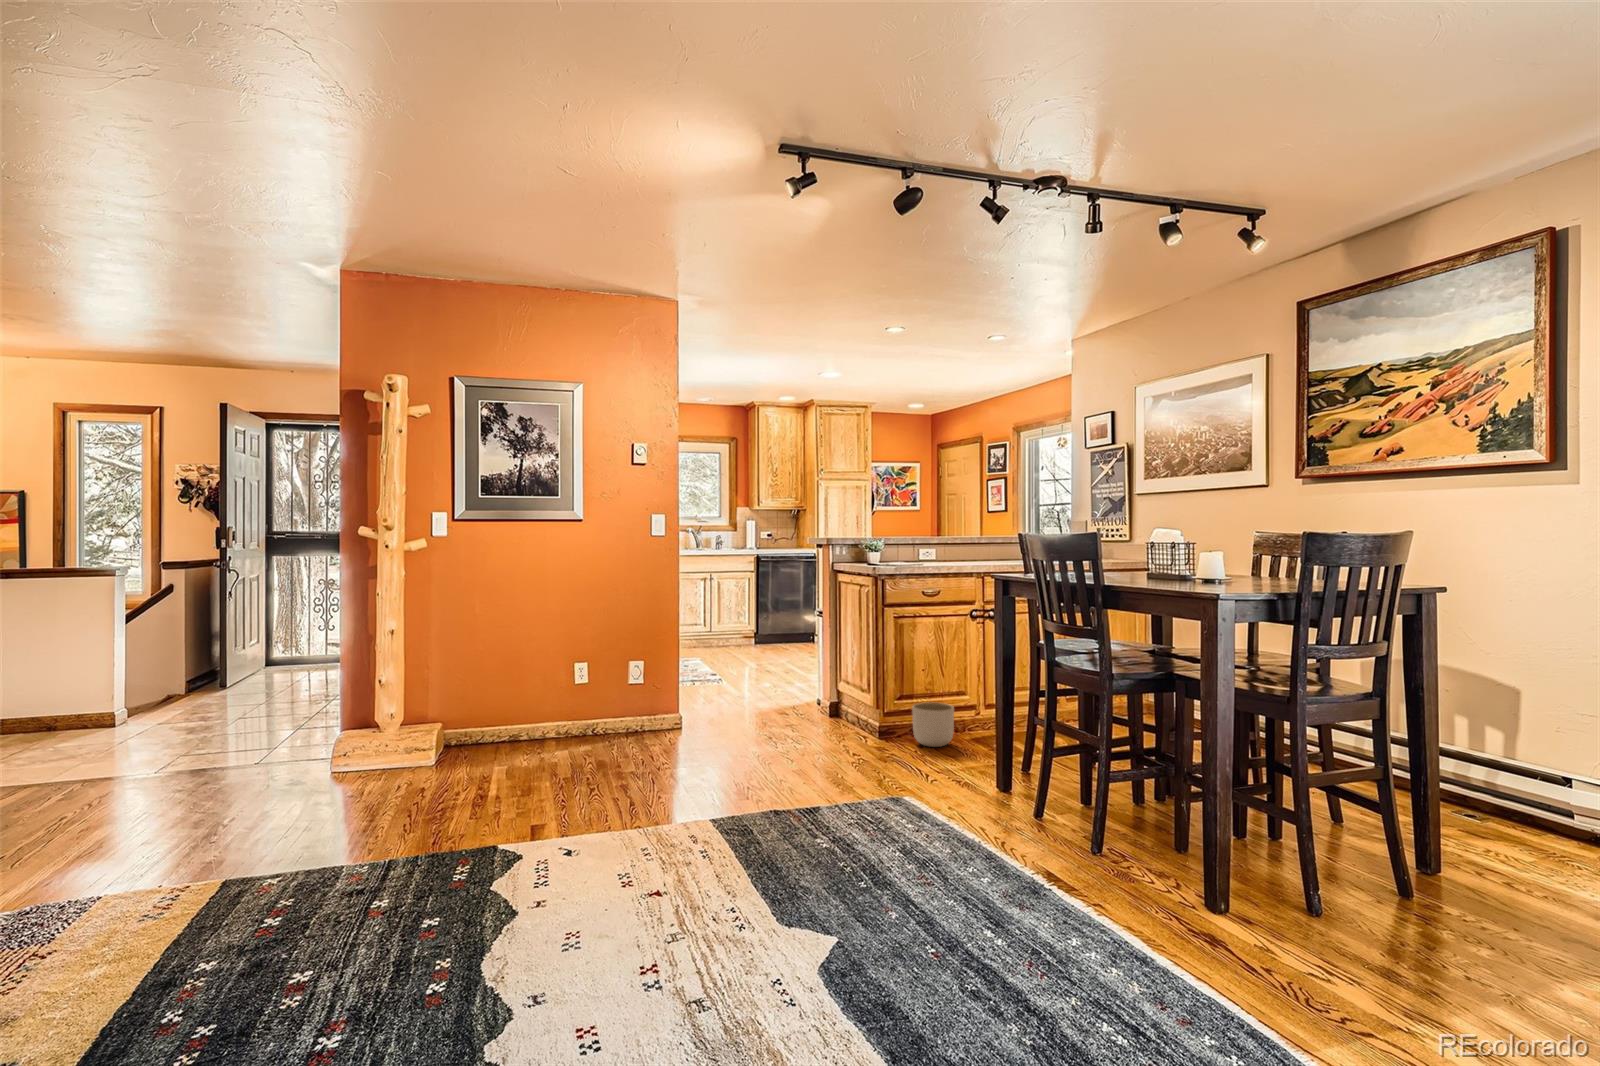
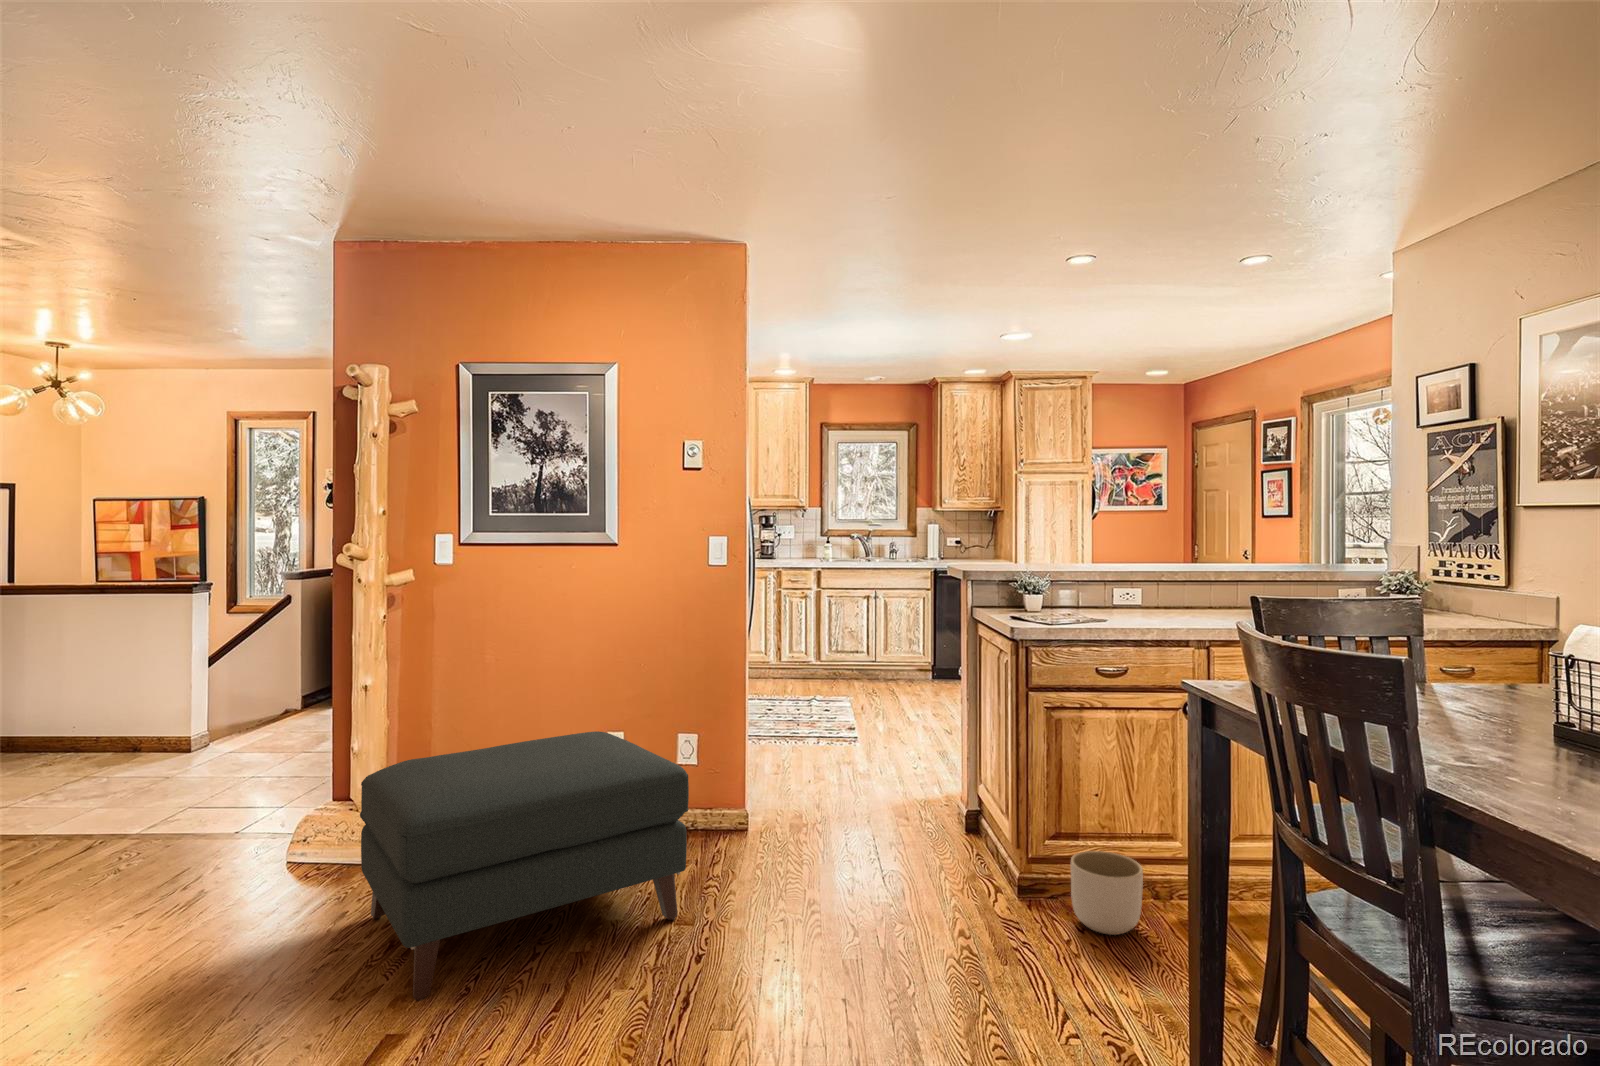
ottoman: none [439,653,678,811] -> present [360,731,689,1000]

